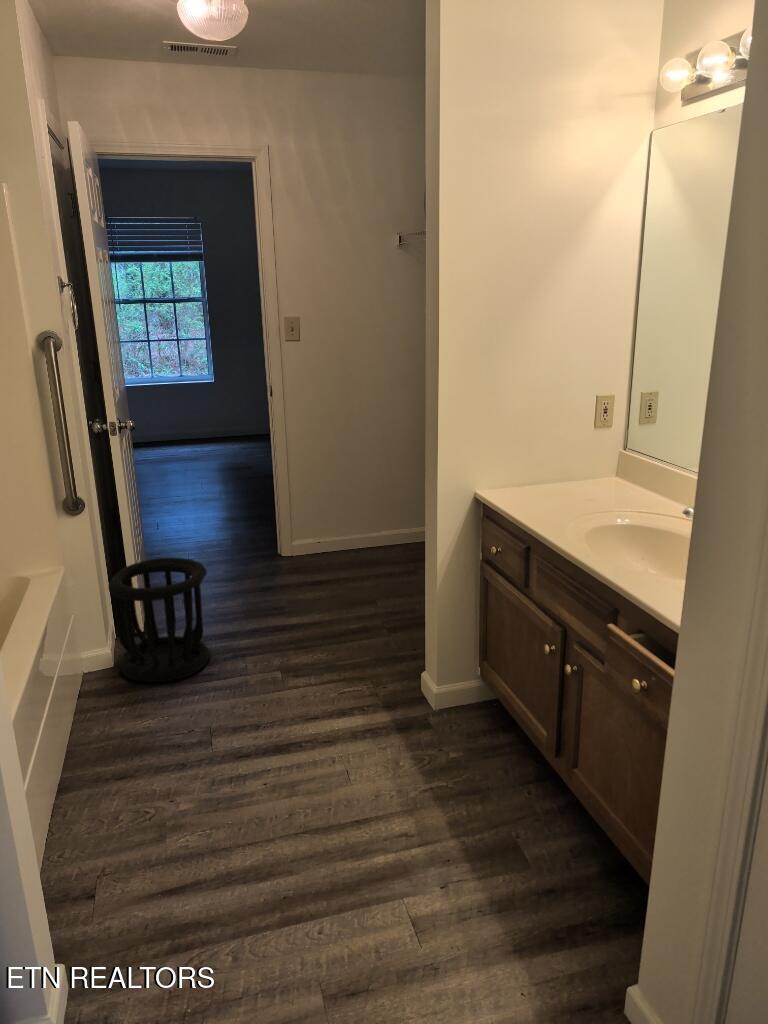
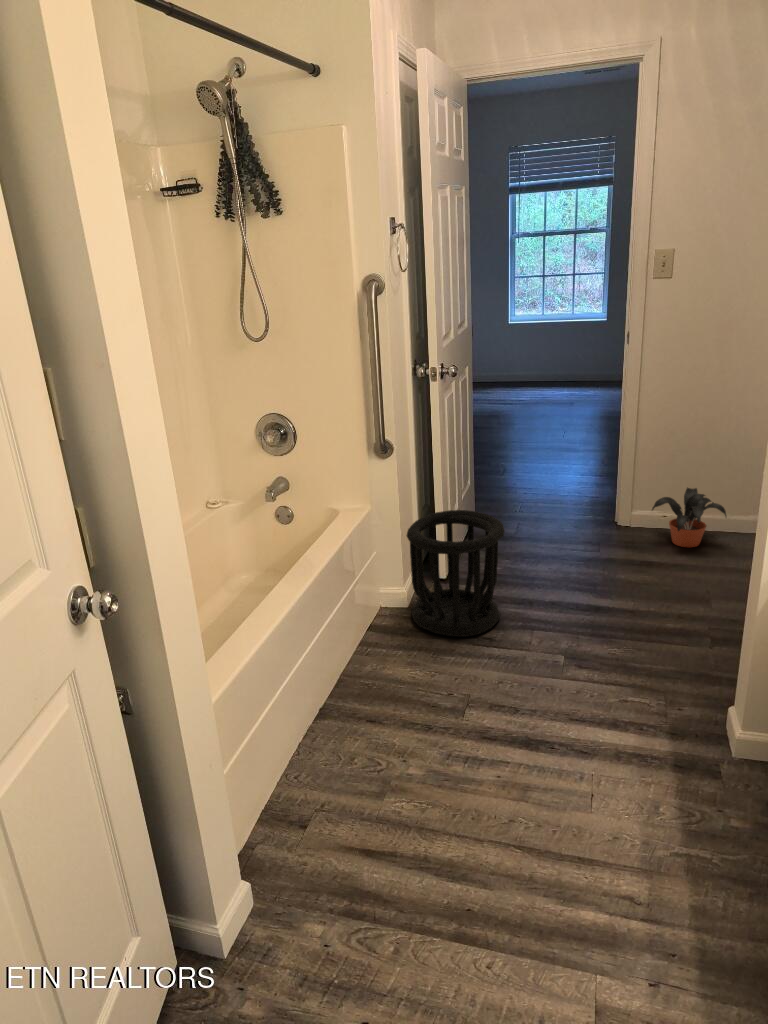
potted plant: none [312,515,370,566] -> present [652,488,726,547]

